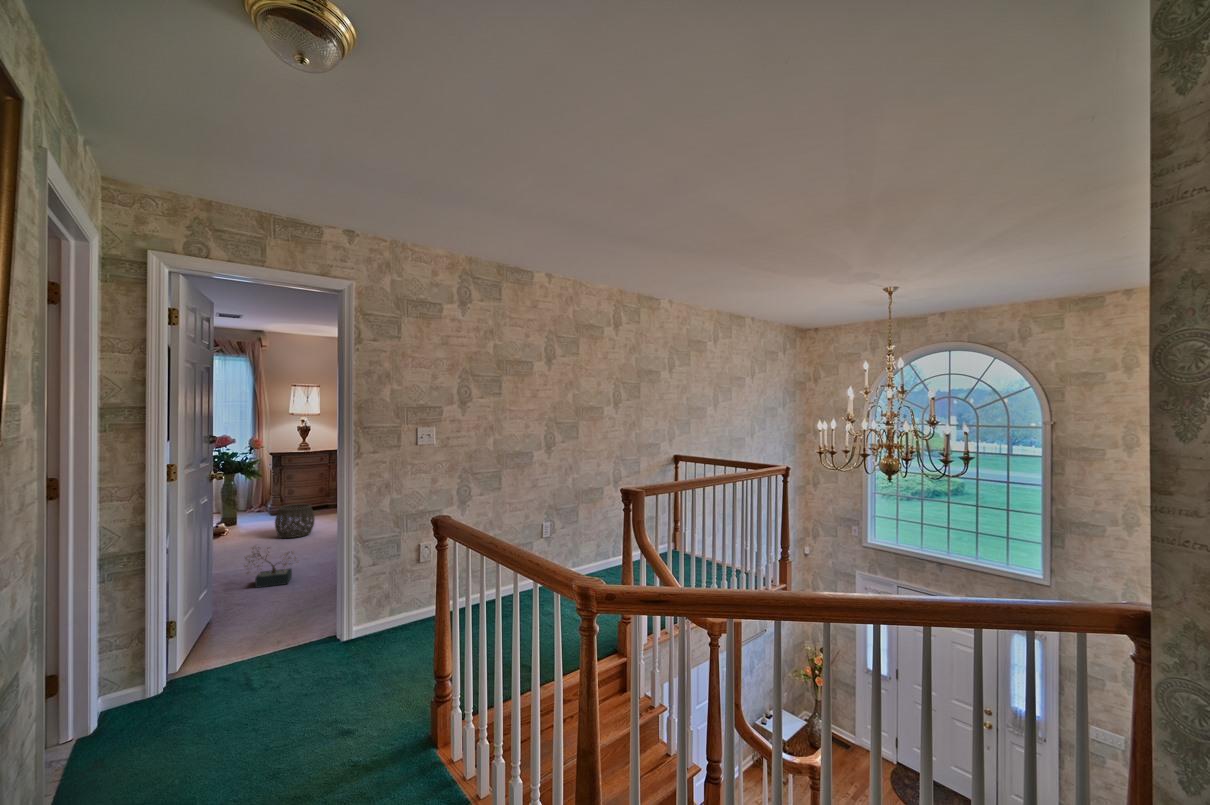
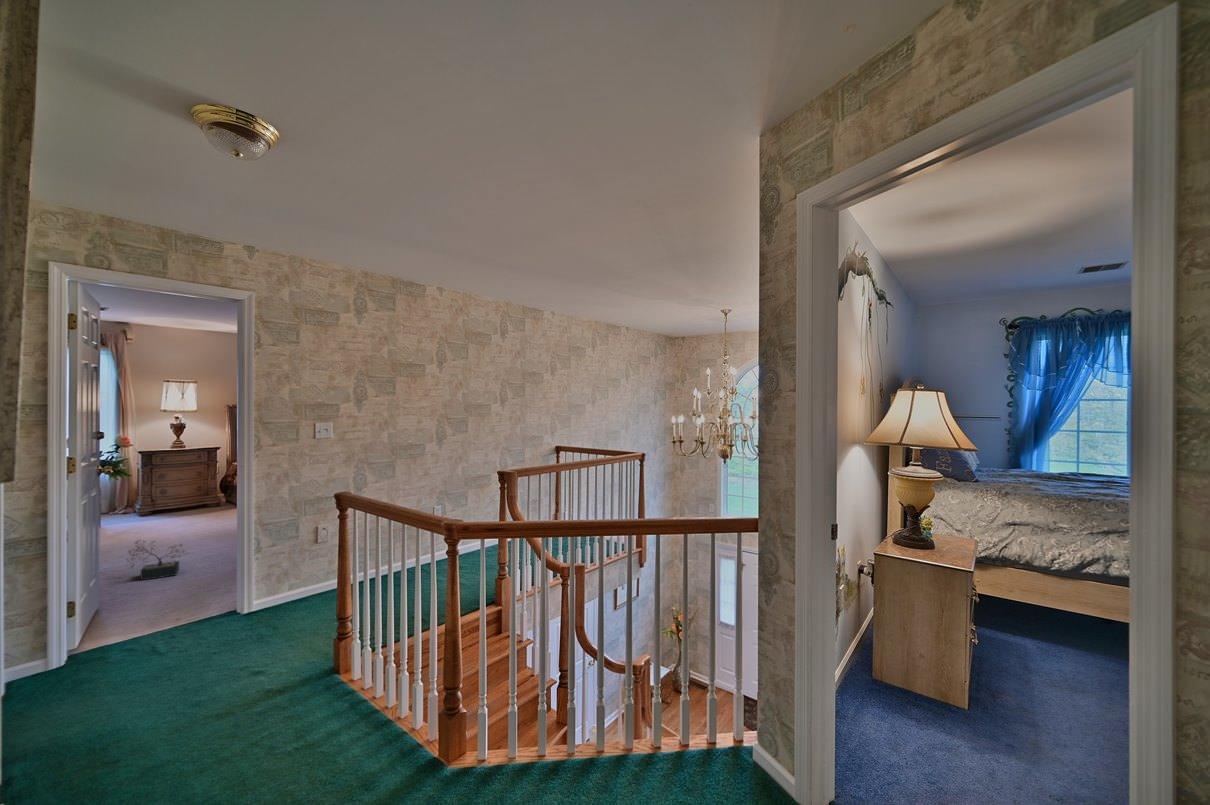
woven basket: present [275,504,315,538] -> none [150,502,197,537]

